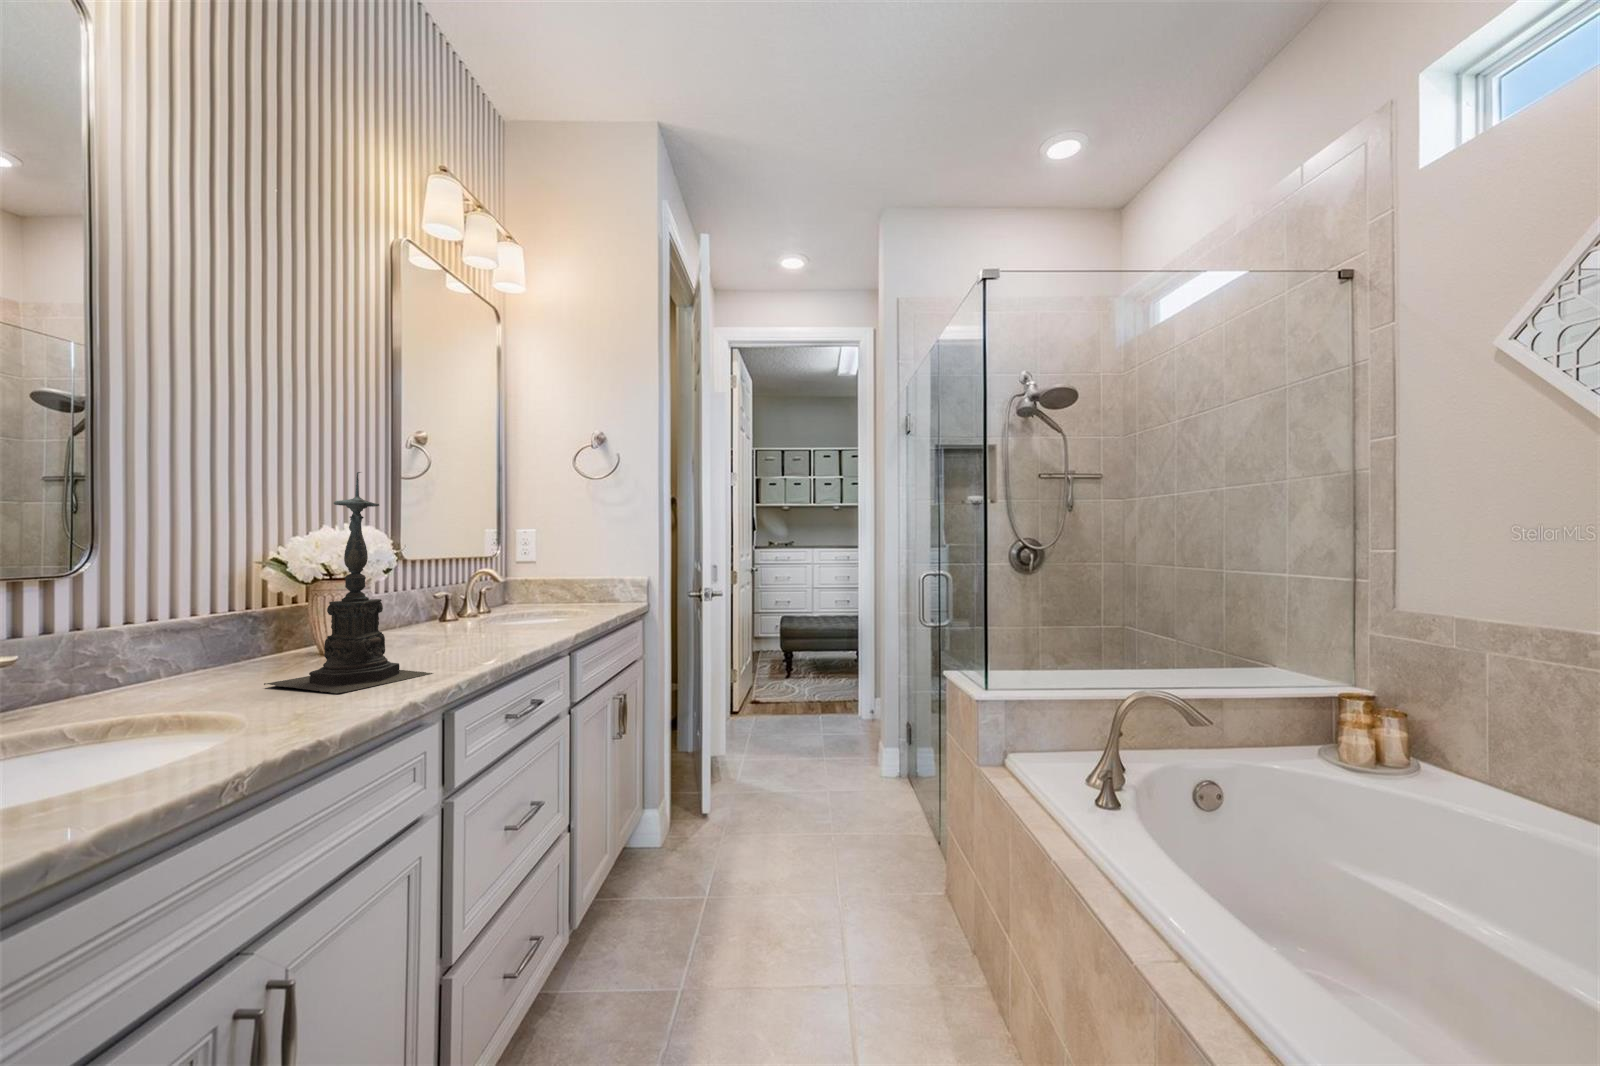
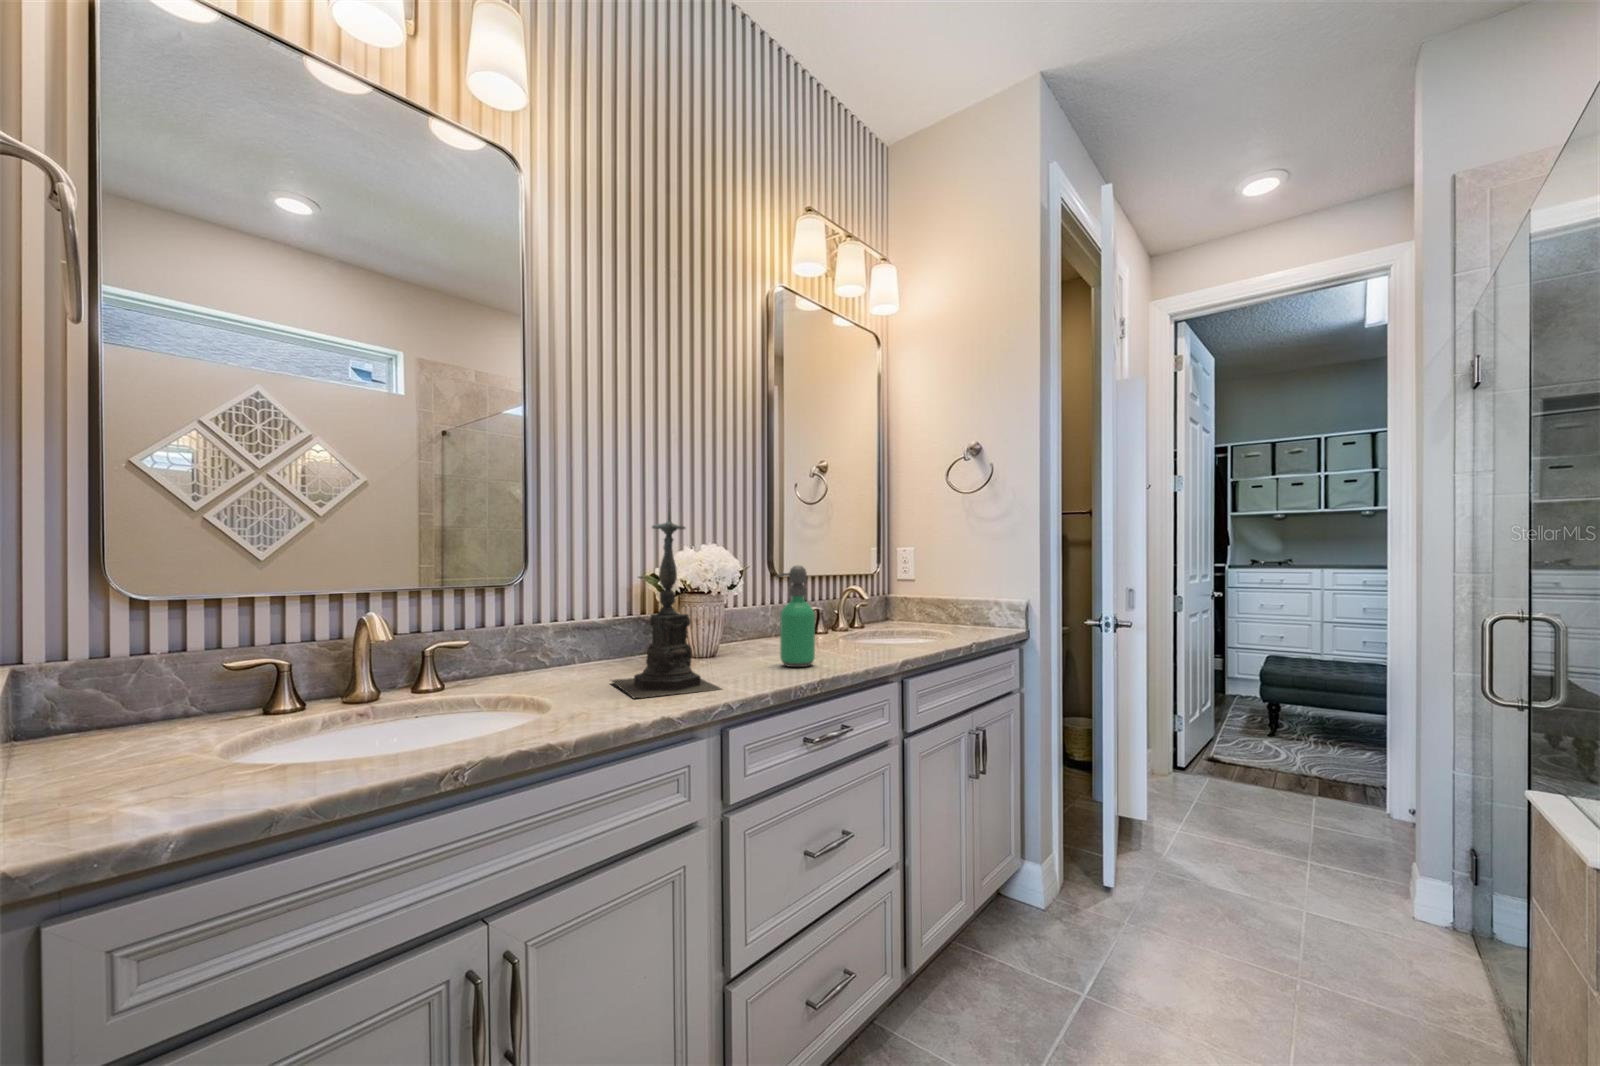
soap dispenser: none [460,547,498,649] -> present [776,565,815,667]

